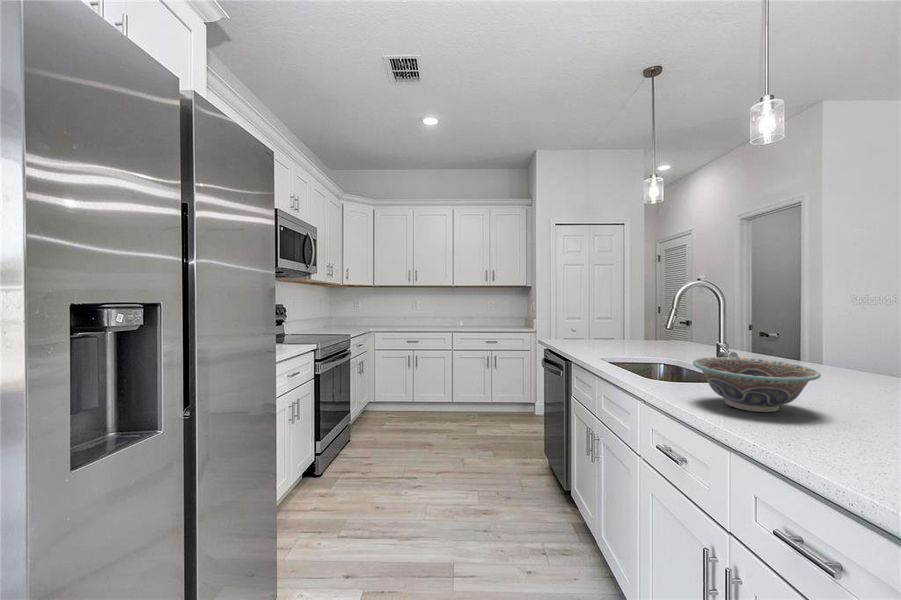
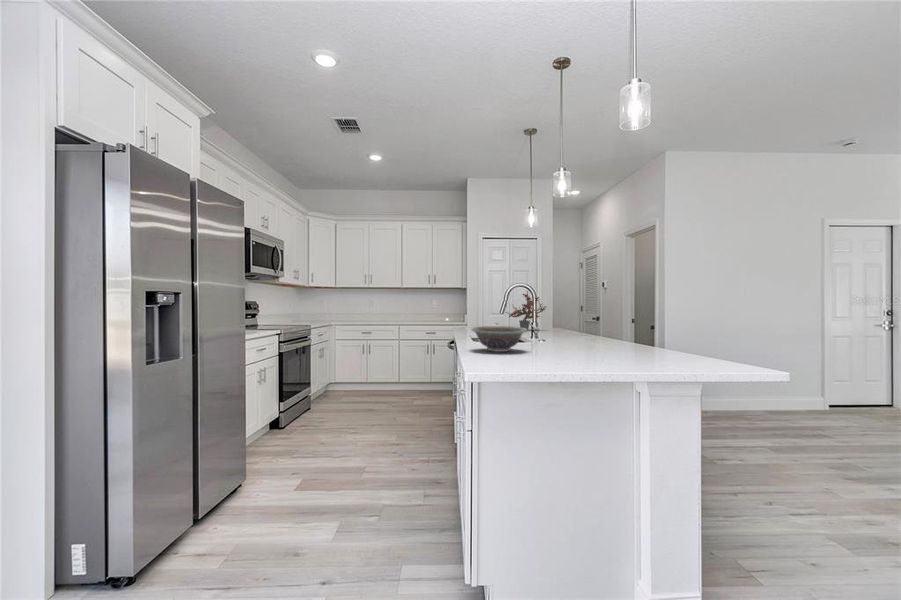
potted plant: none [619,284,683,345] -> present [506,292,546,330]

